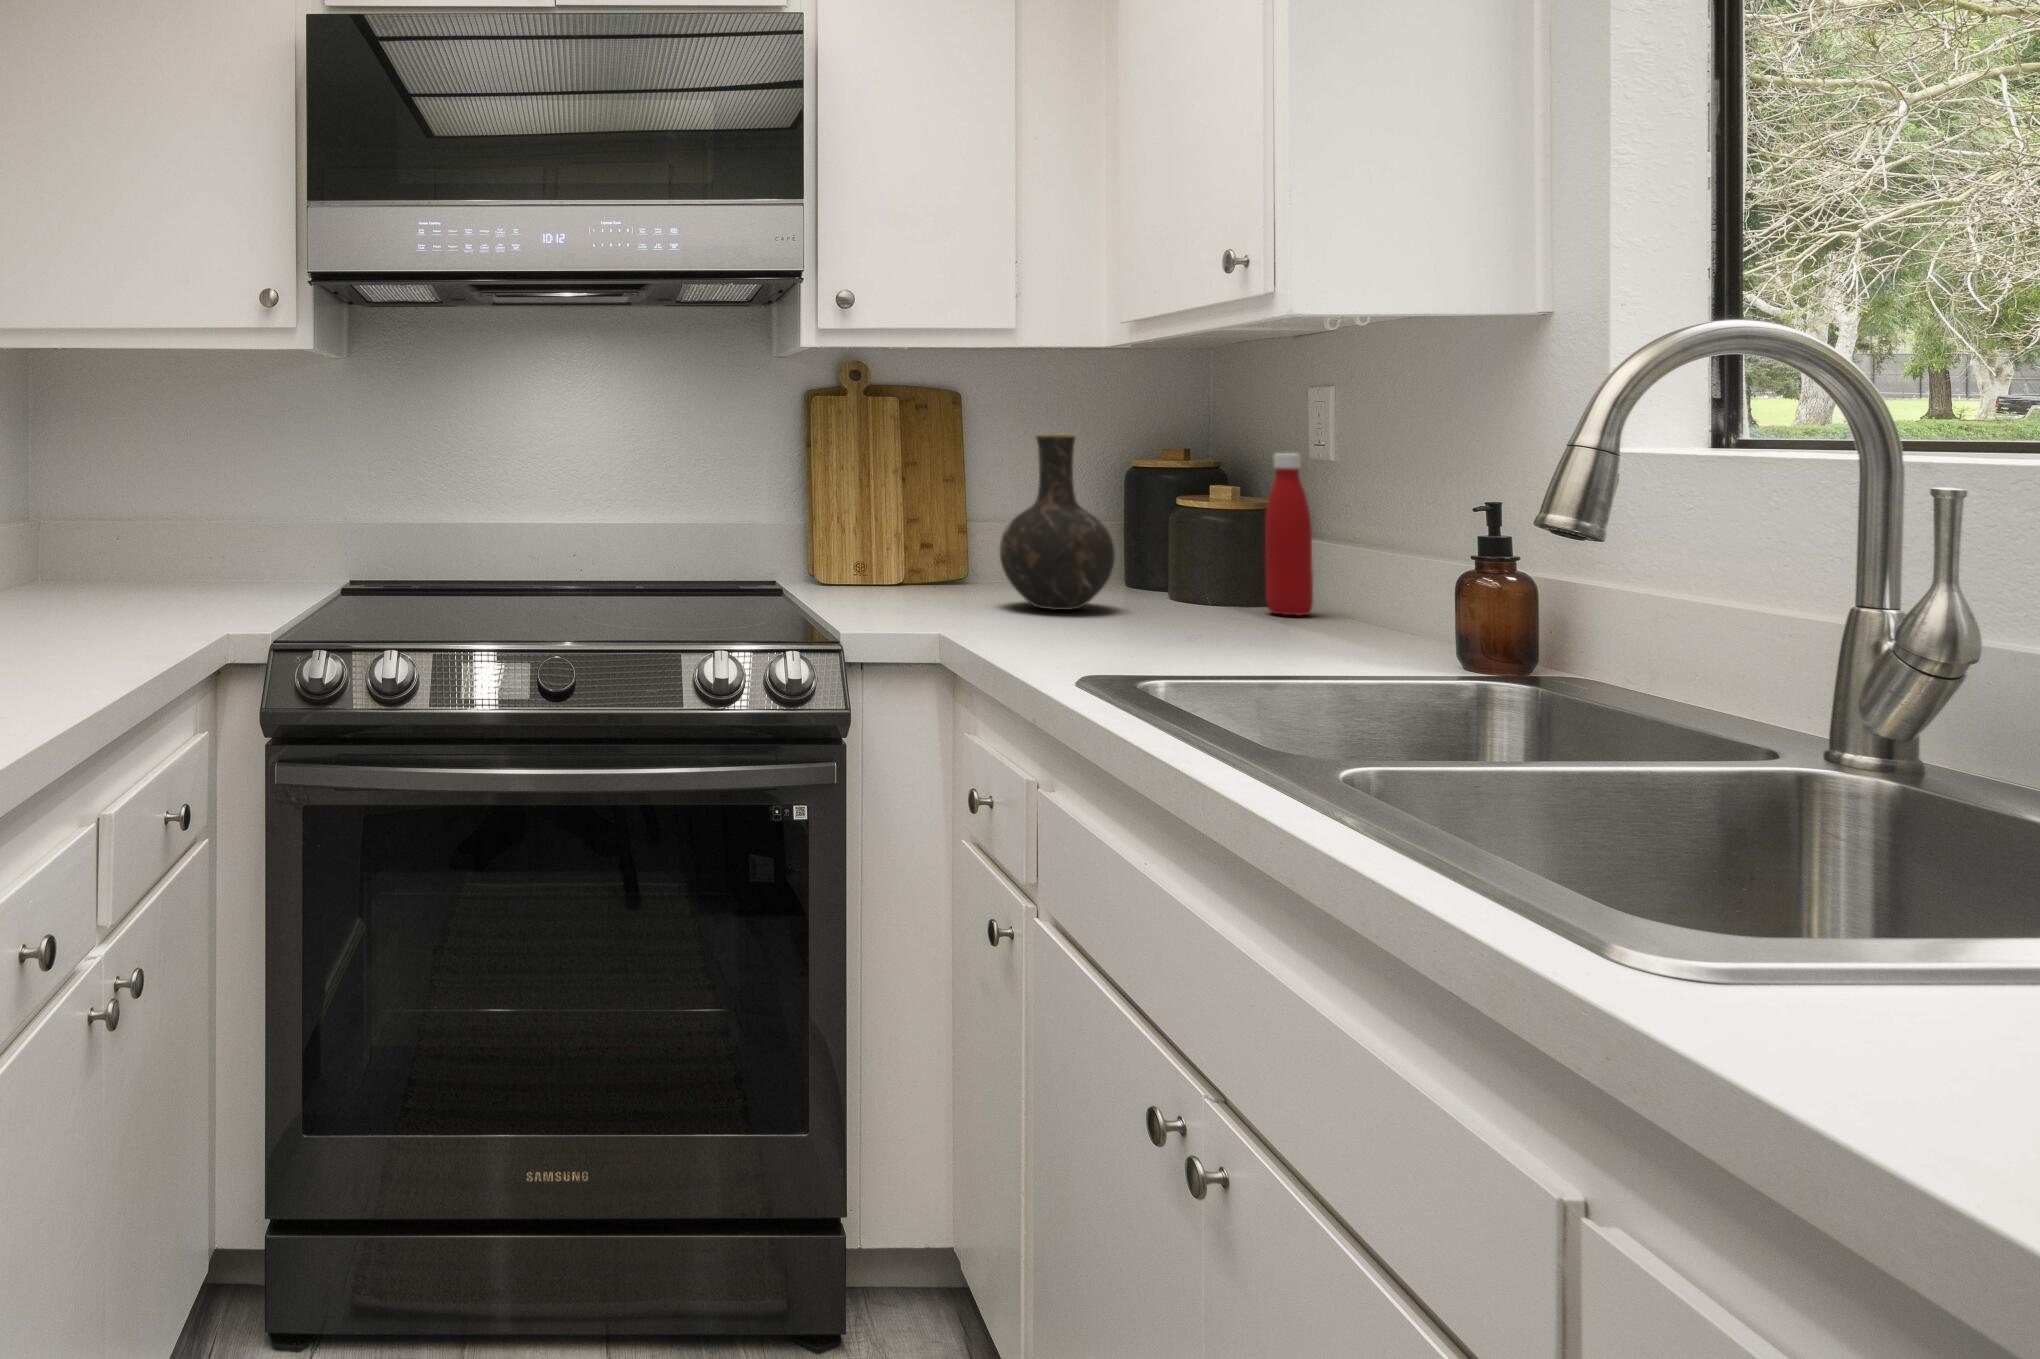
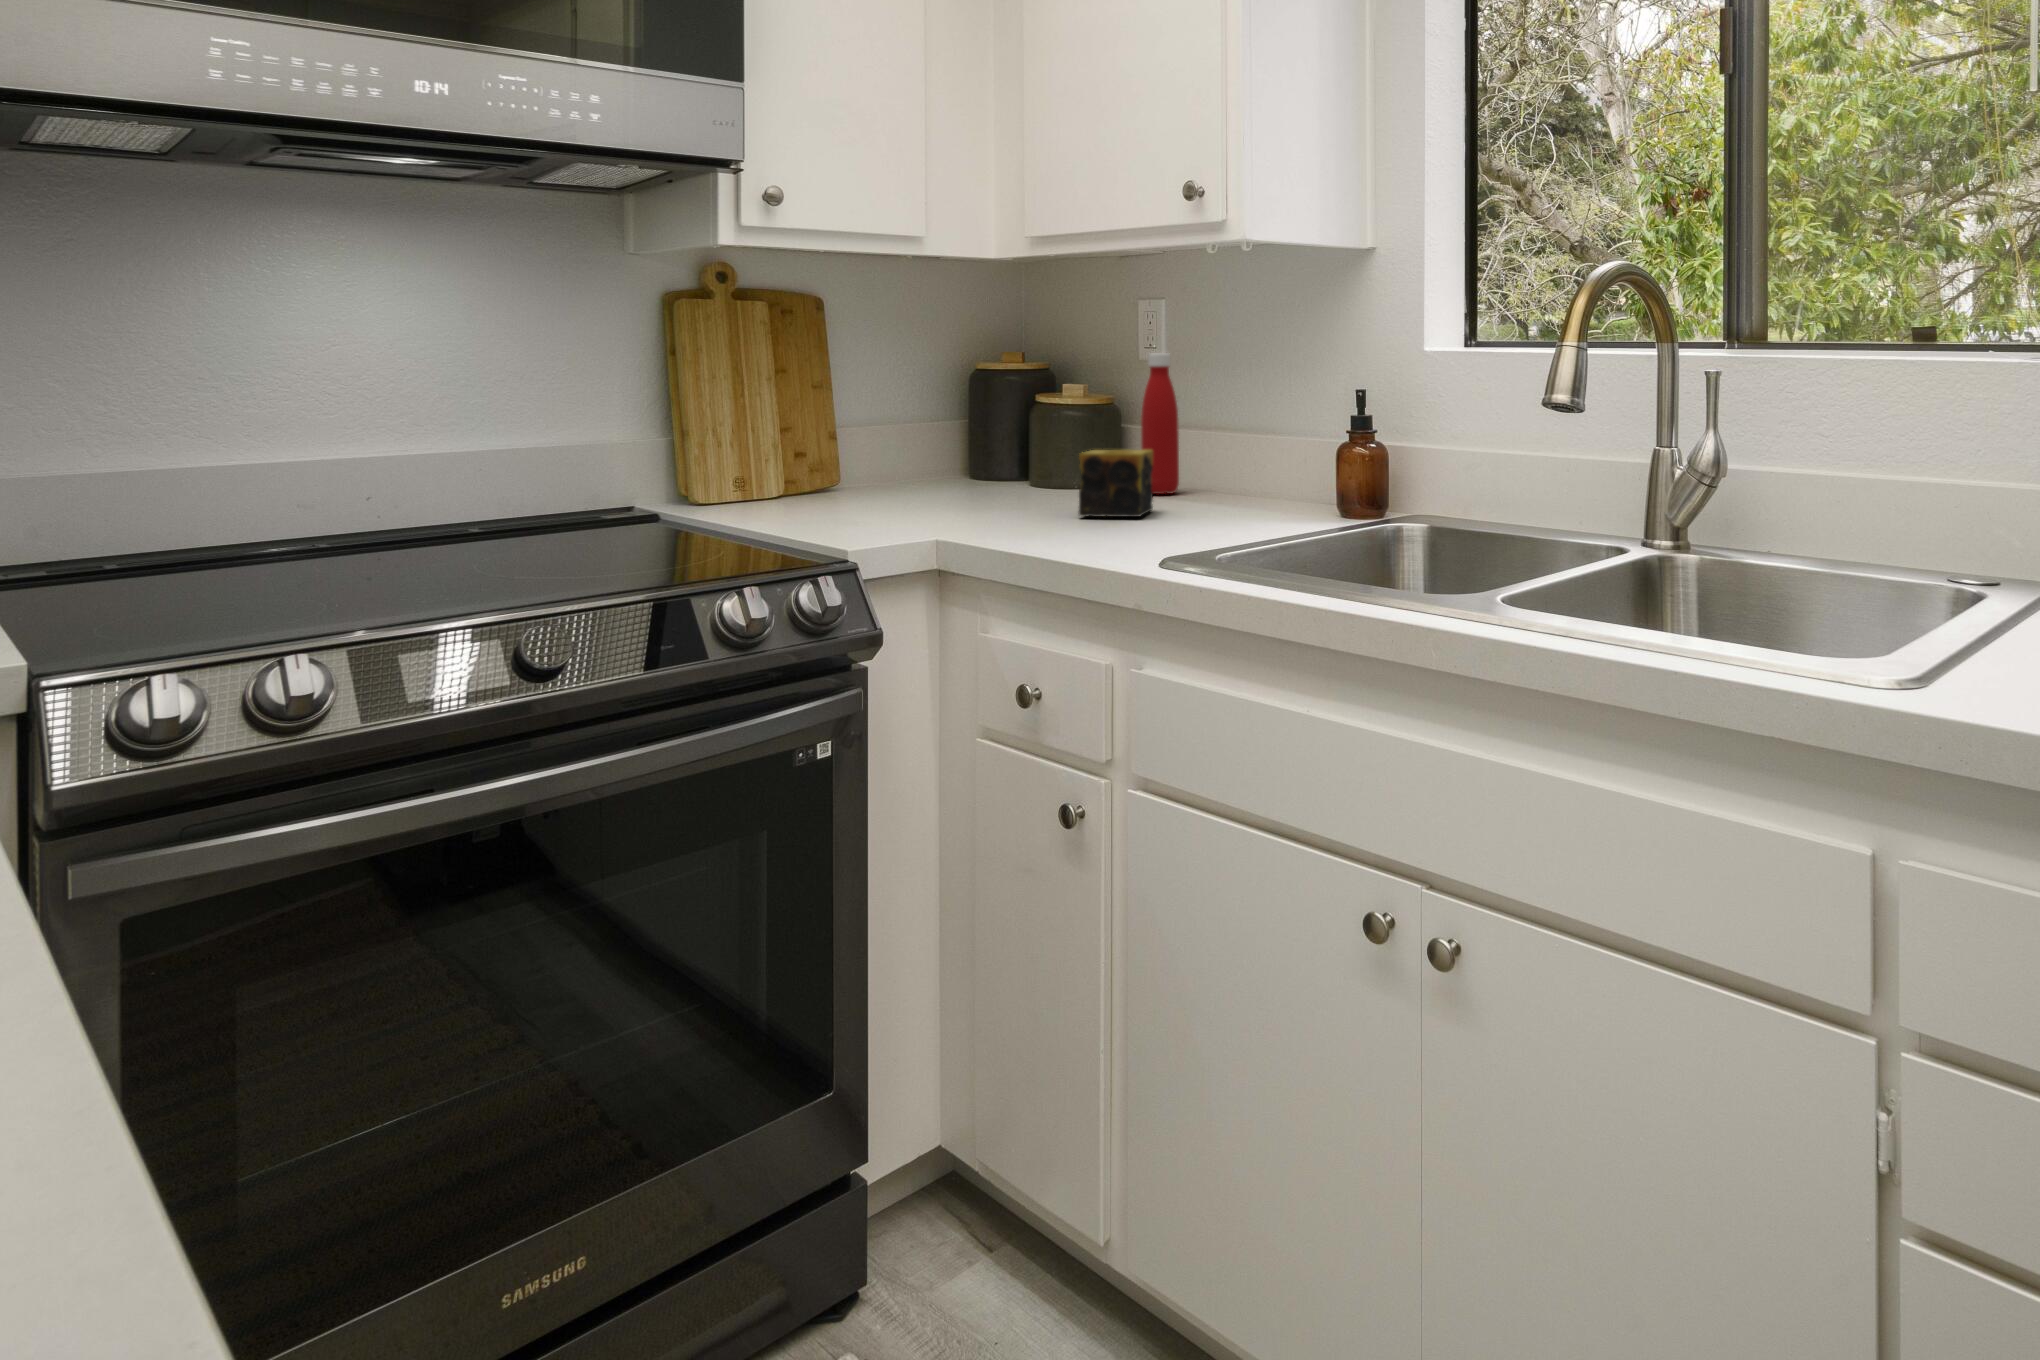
vase: present [1000,433,1115,610] -> none [920,338,1030,509]
candle: none [1131,557,1231,634] -> present [1078,450,1153,517]

